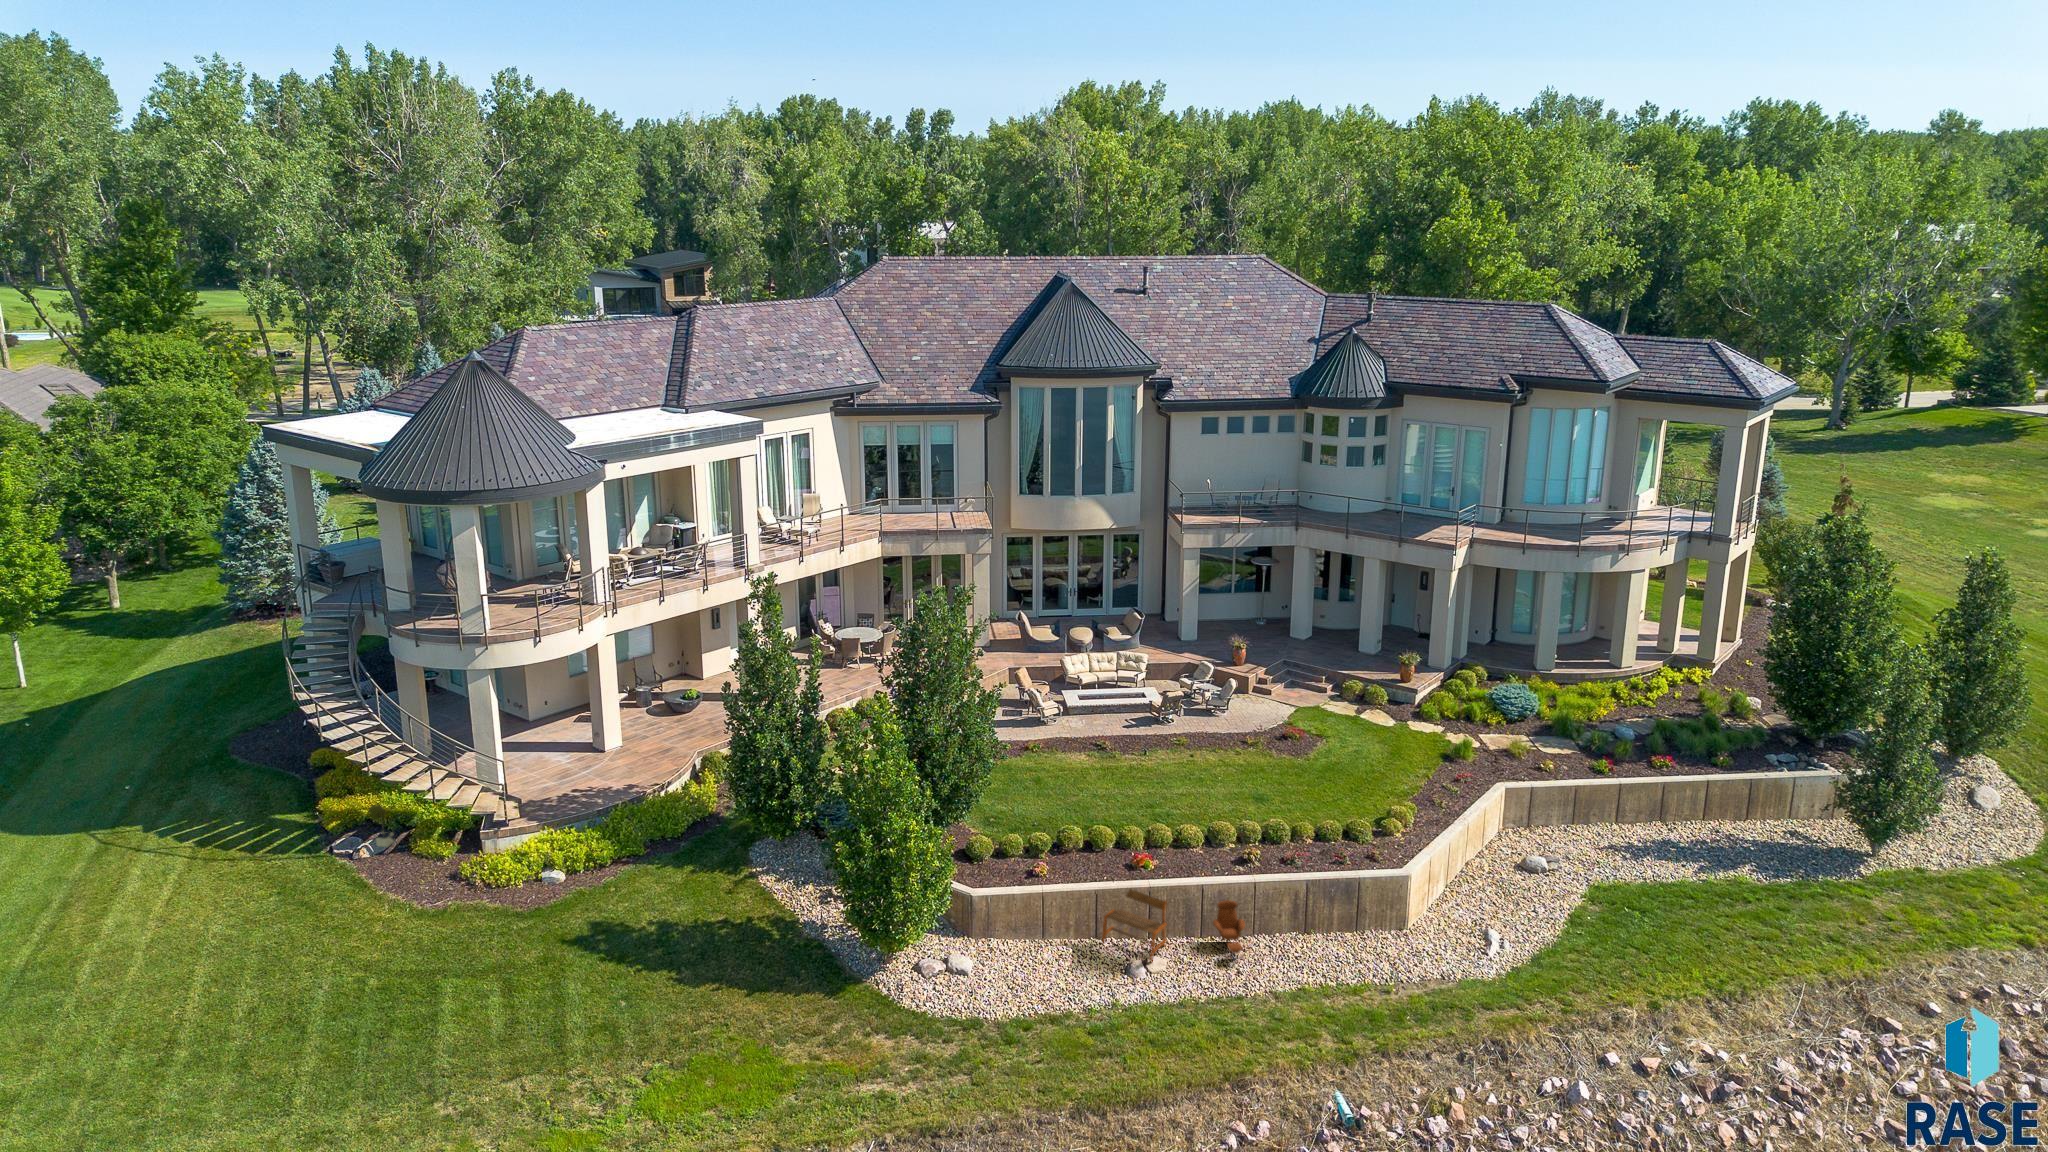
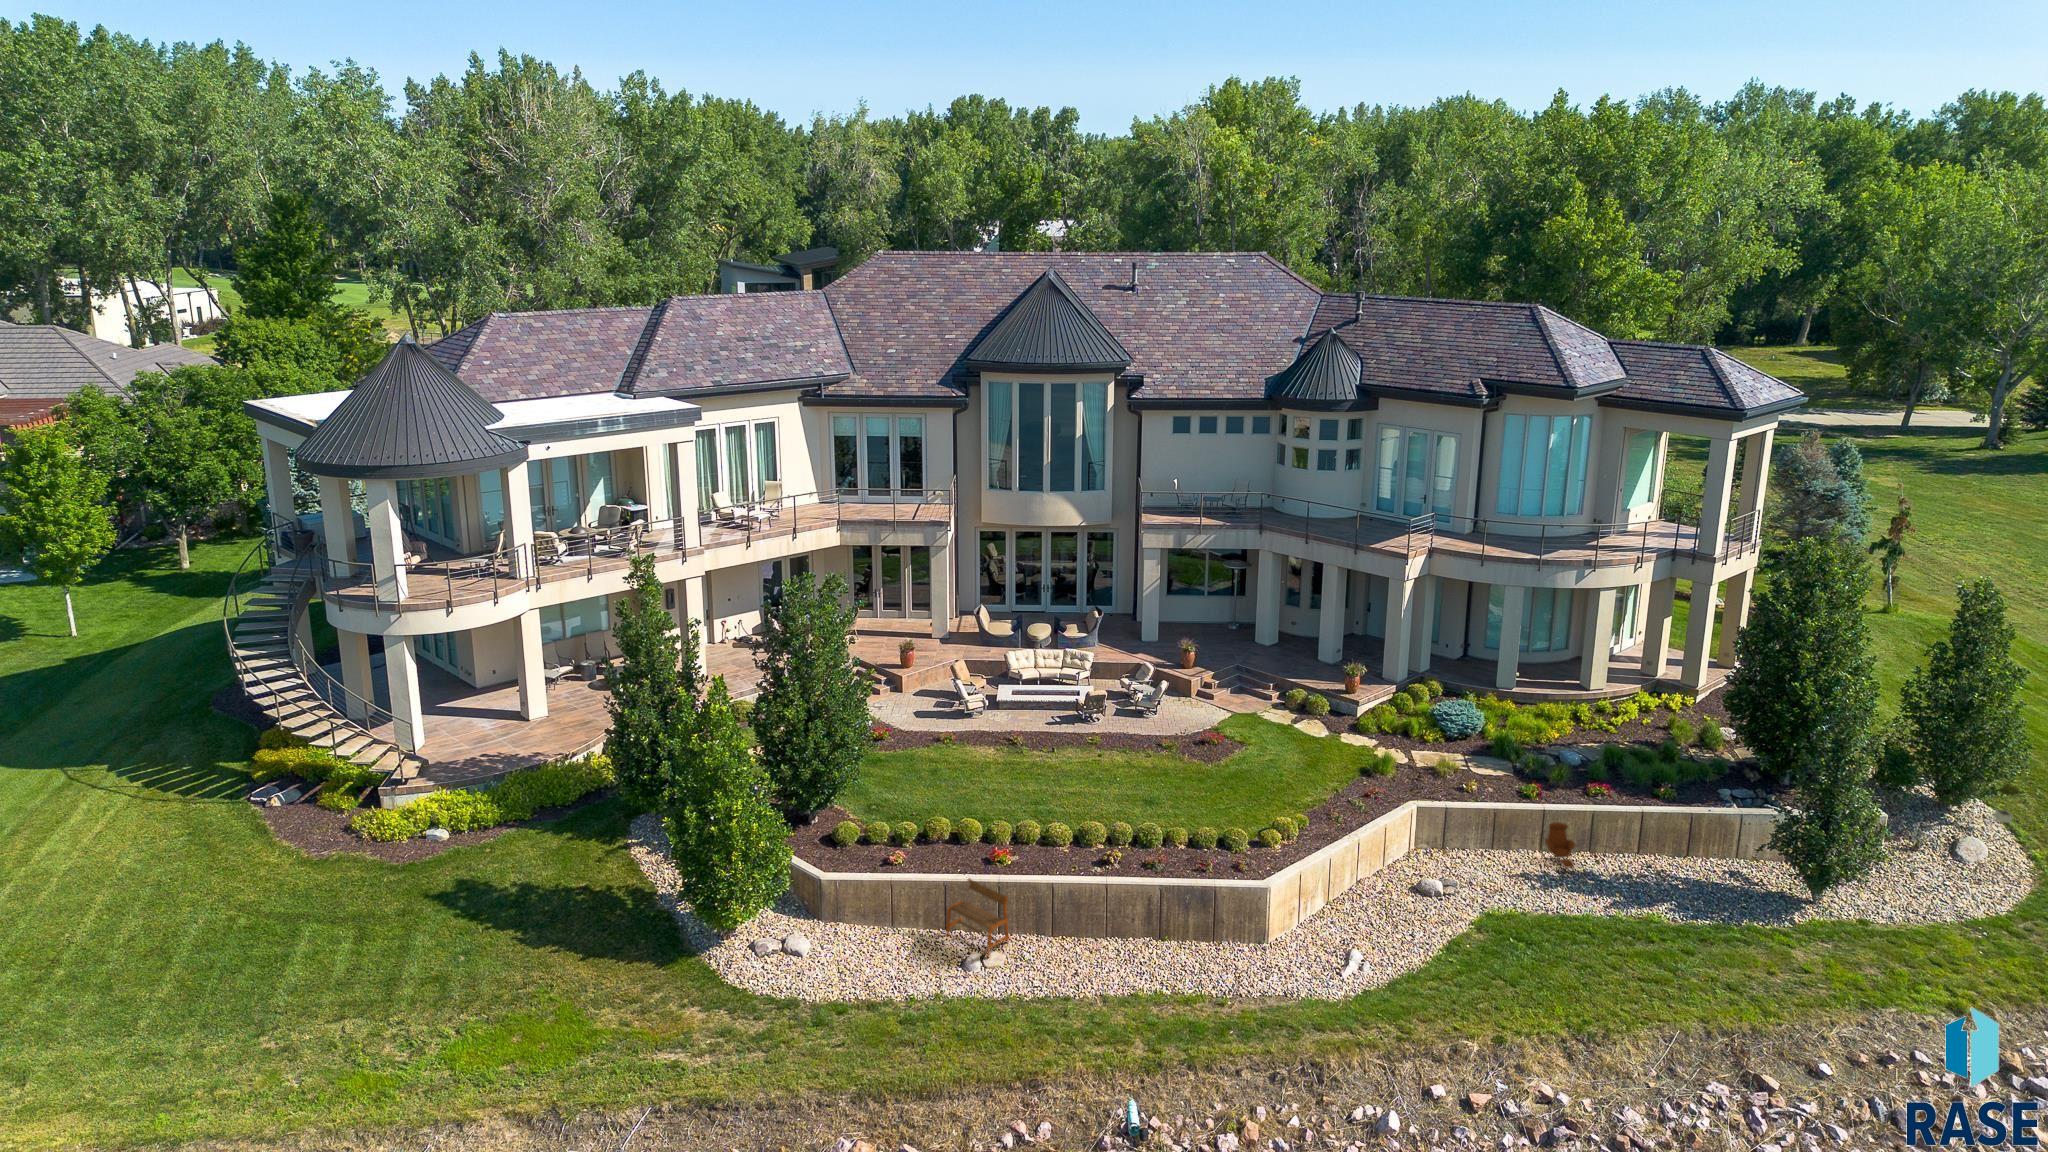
potted tree: present [369,805,394,847] -> present [1994,784,2019,823]
lounge chair: present [1213,900,1245,957] -> present [1545,822,1575,872]

